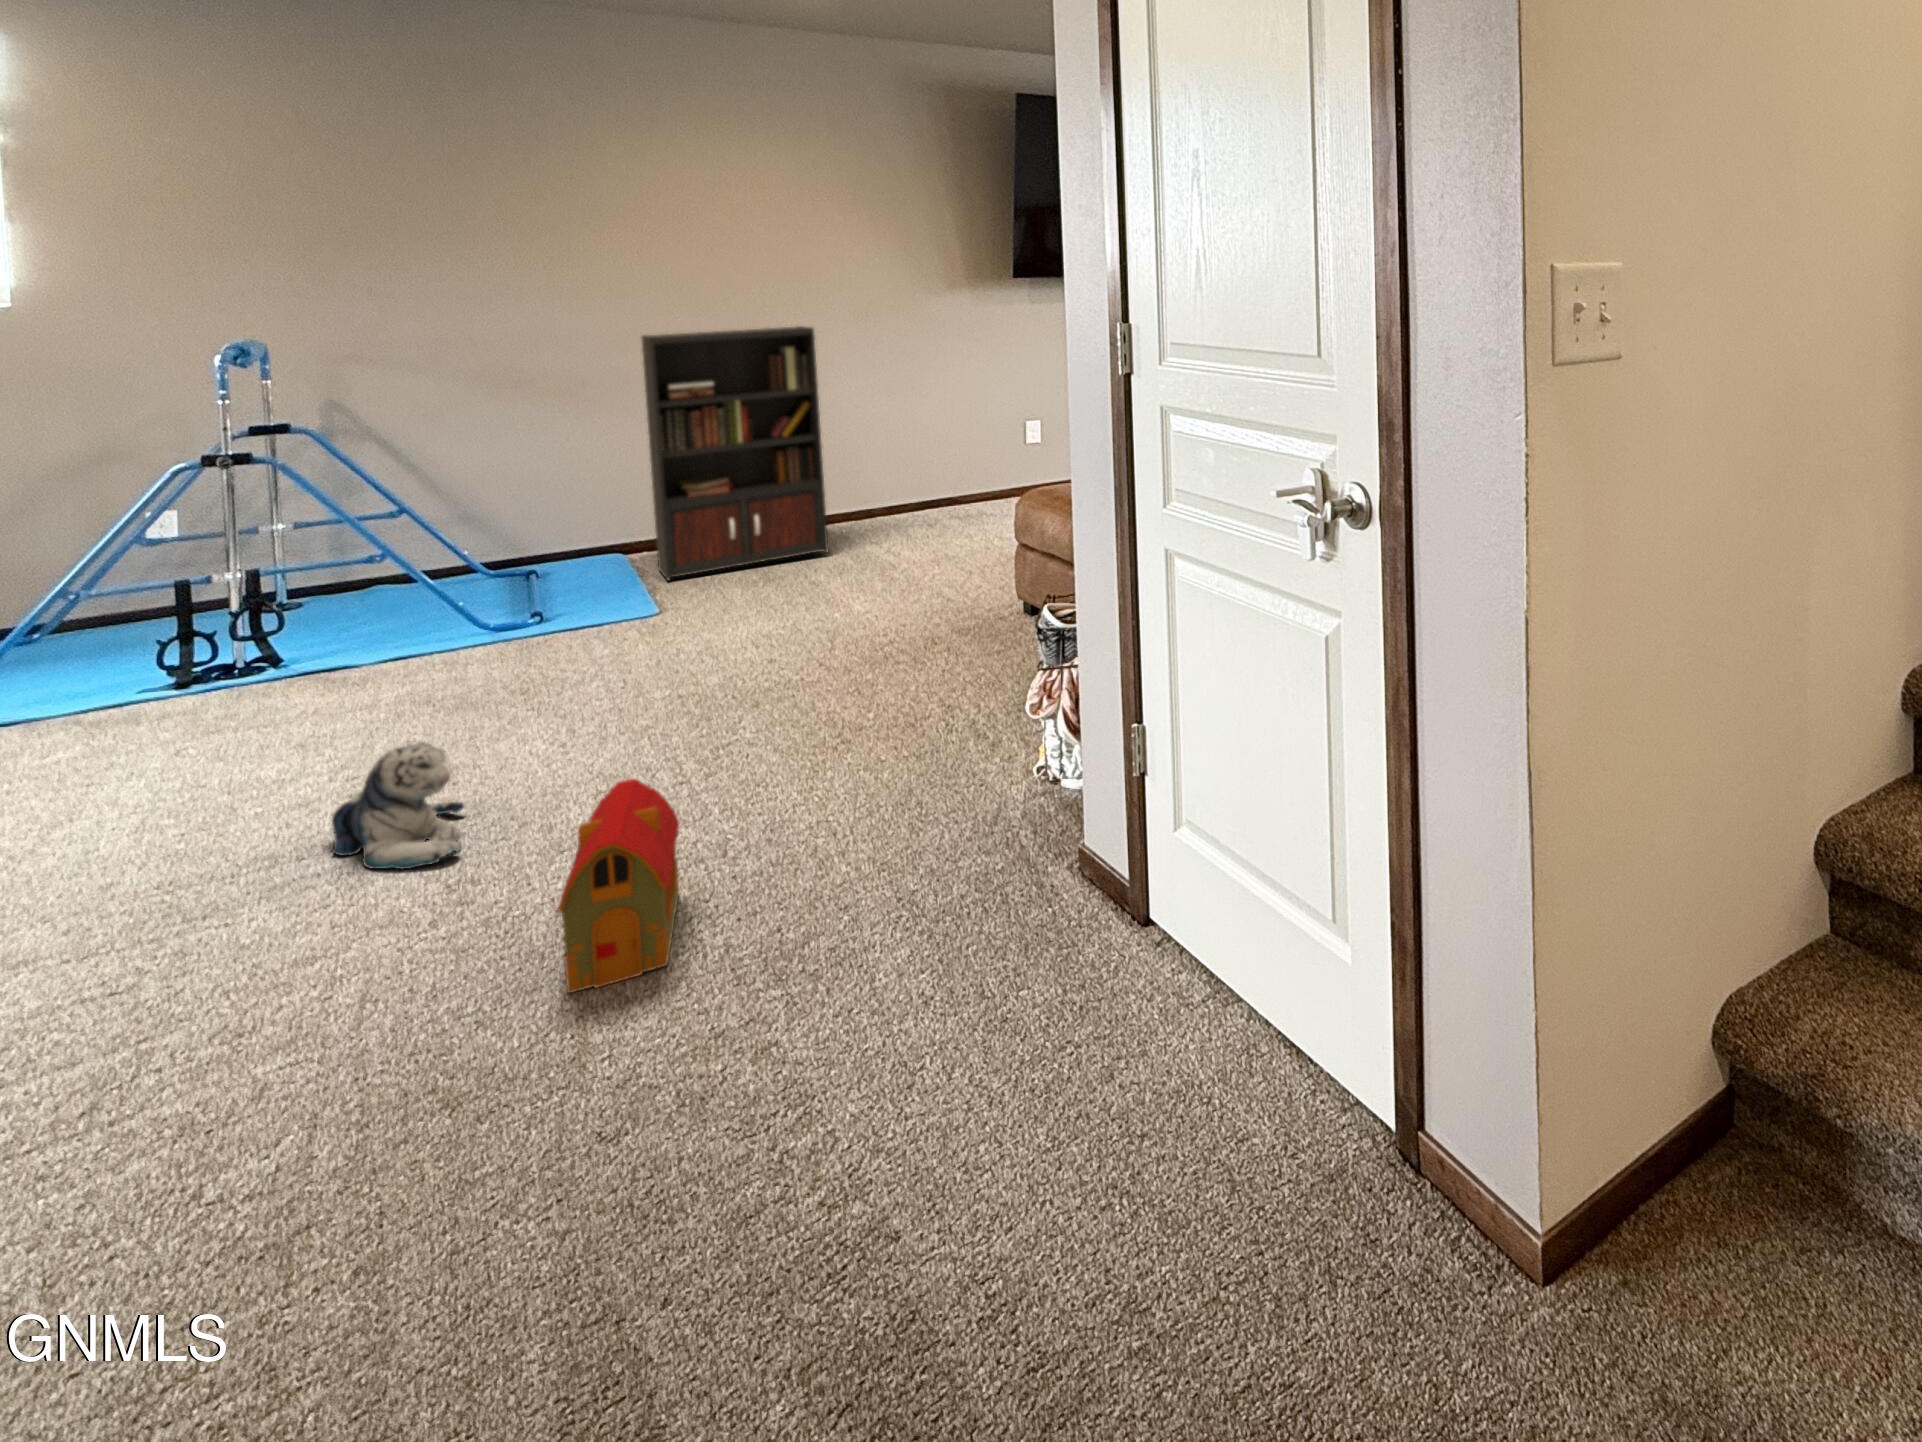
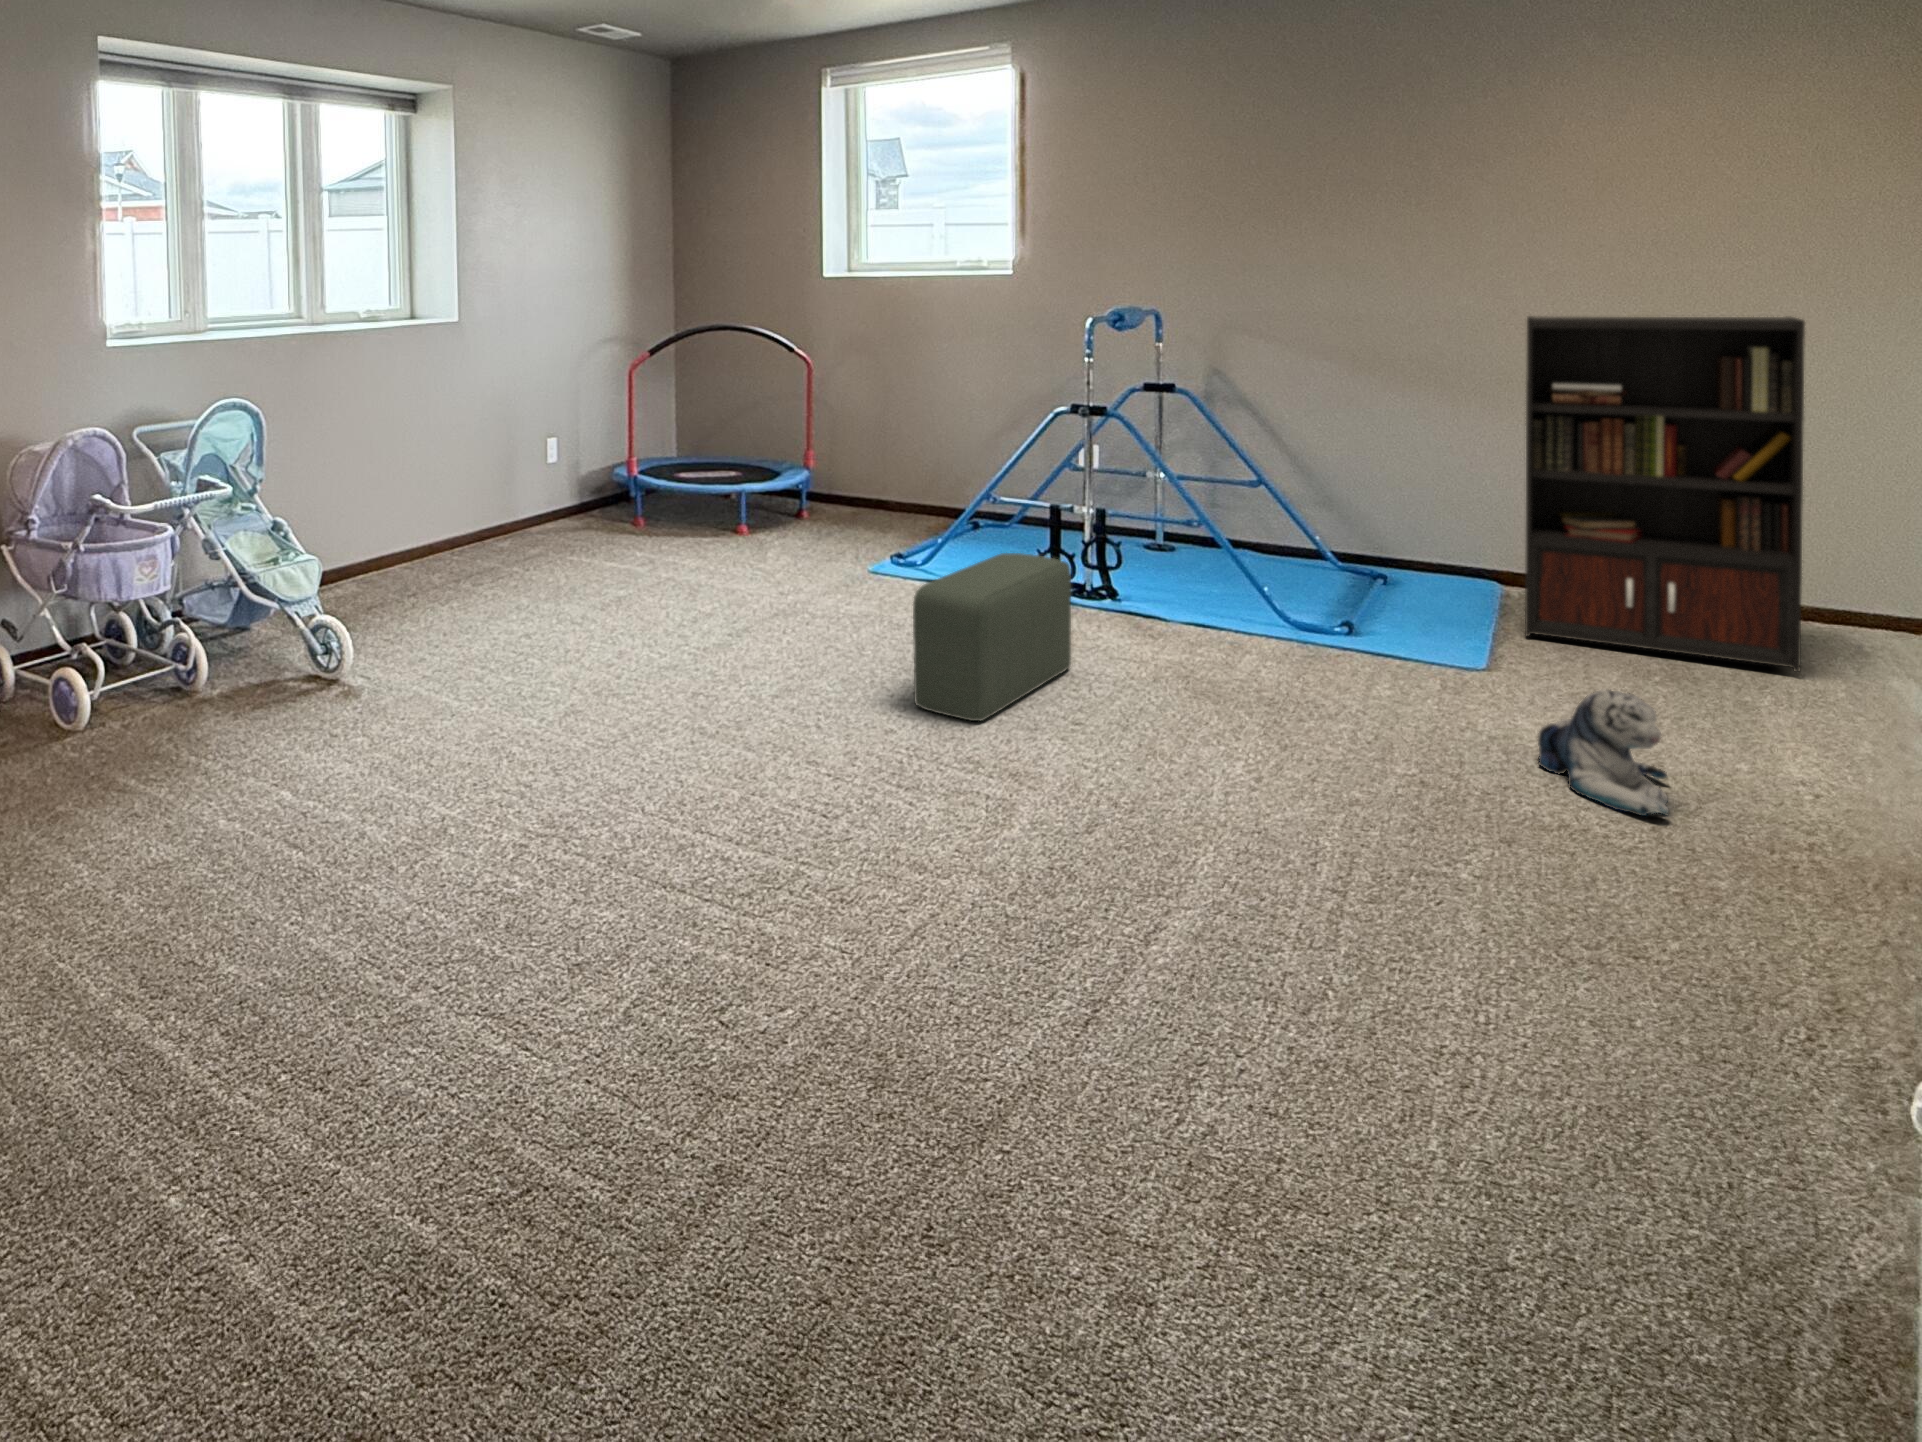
pouf: none [107,627,293,848] -> present [913,553,1071,721]
plush toy: present [331,742,464,869] -> present [1538,689,1669,816]
toy house: present [557,779,679,993] -> none [1027,844,1223,1098]

